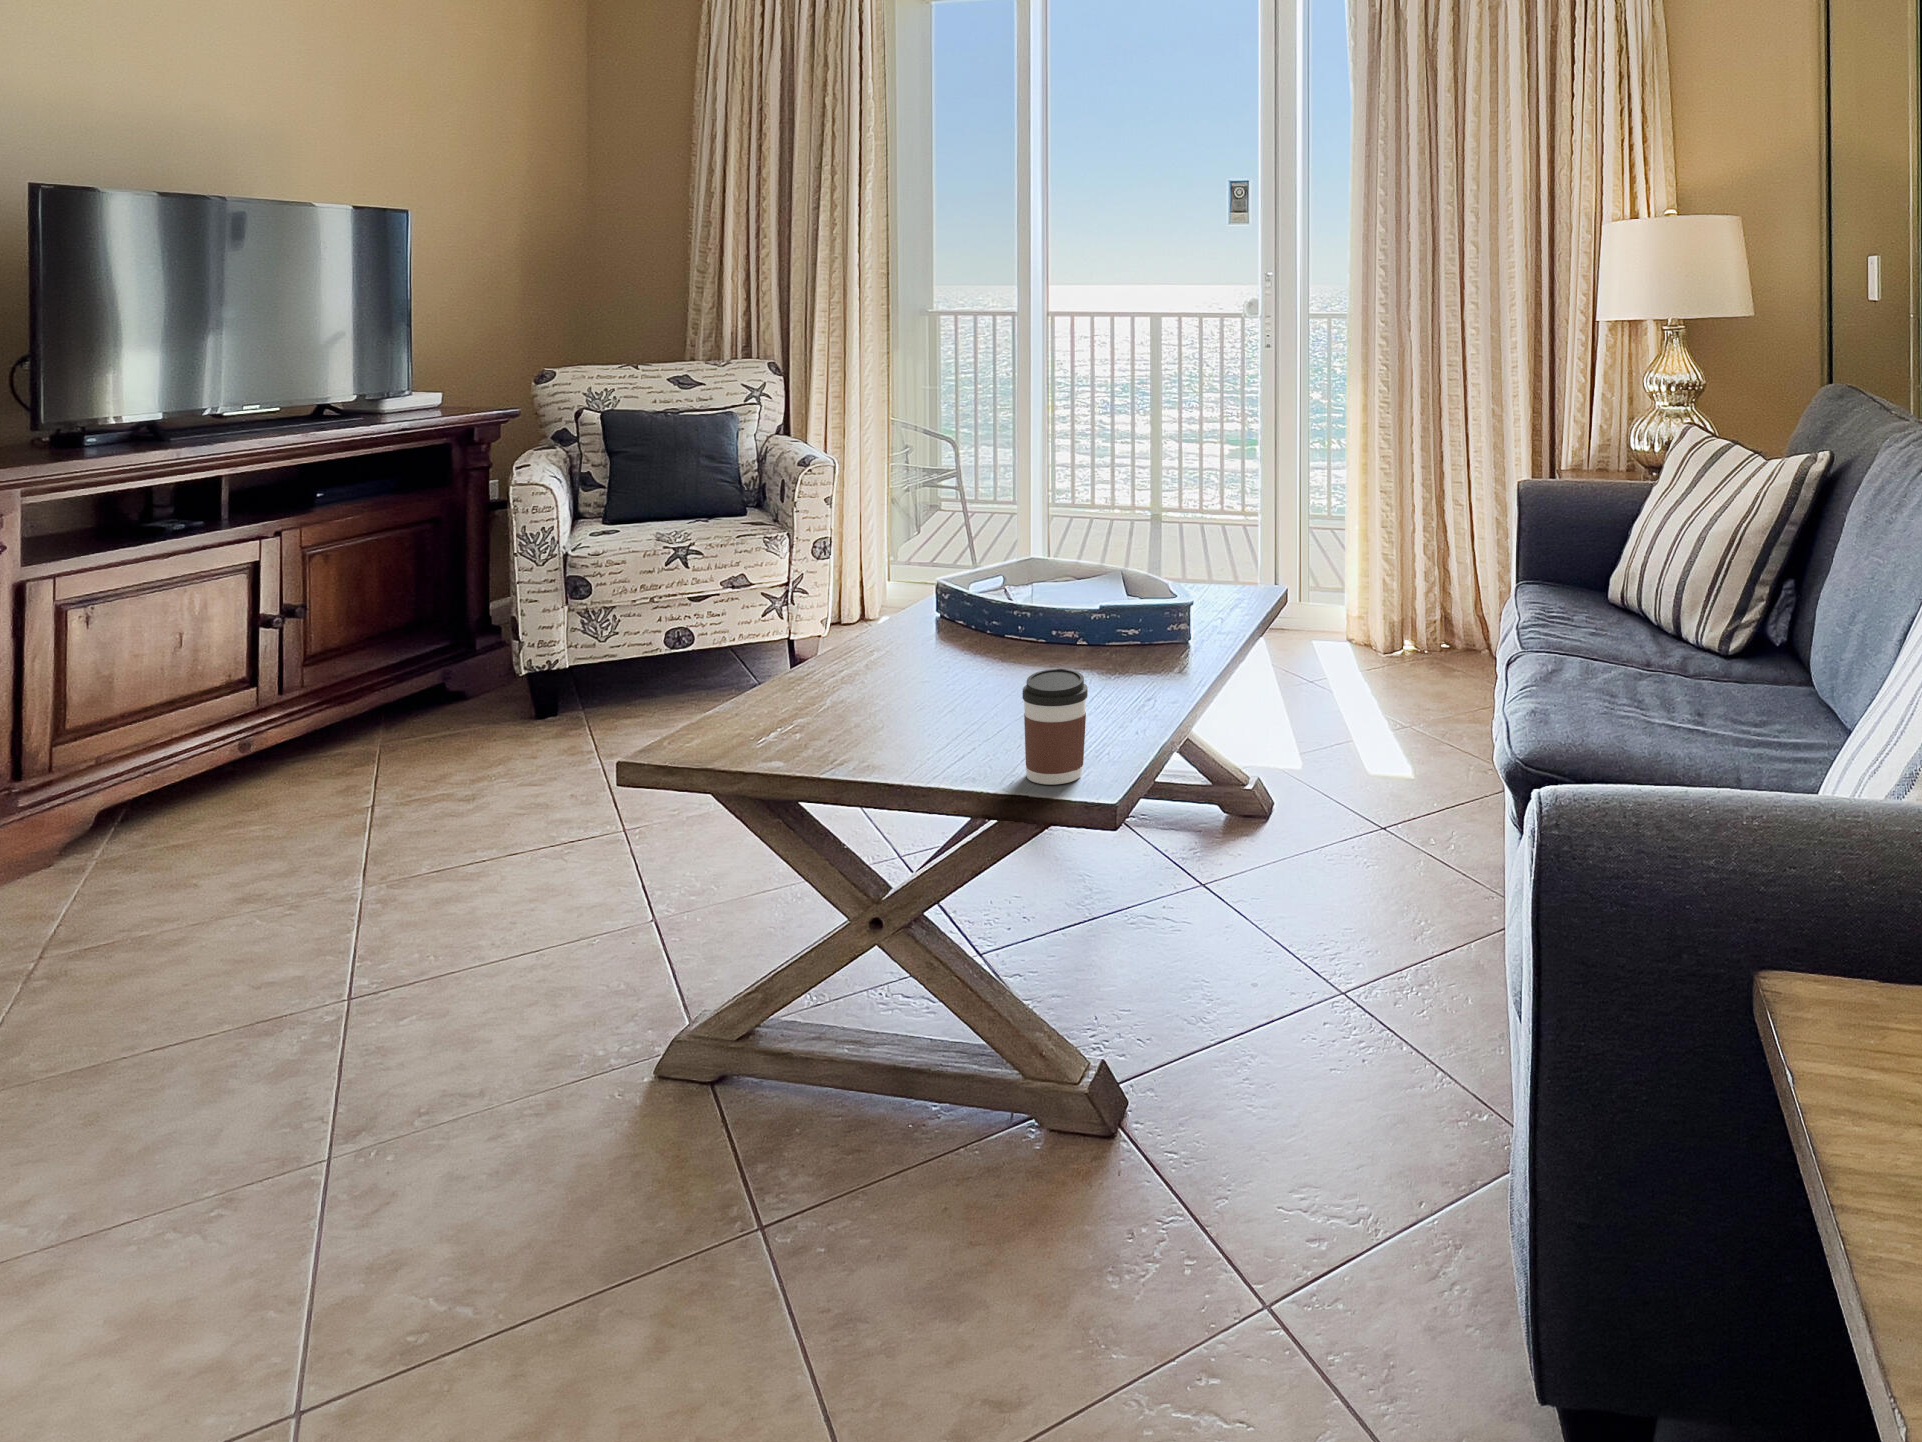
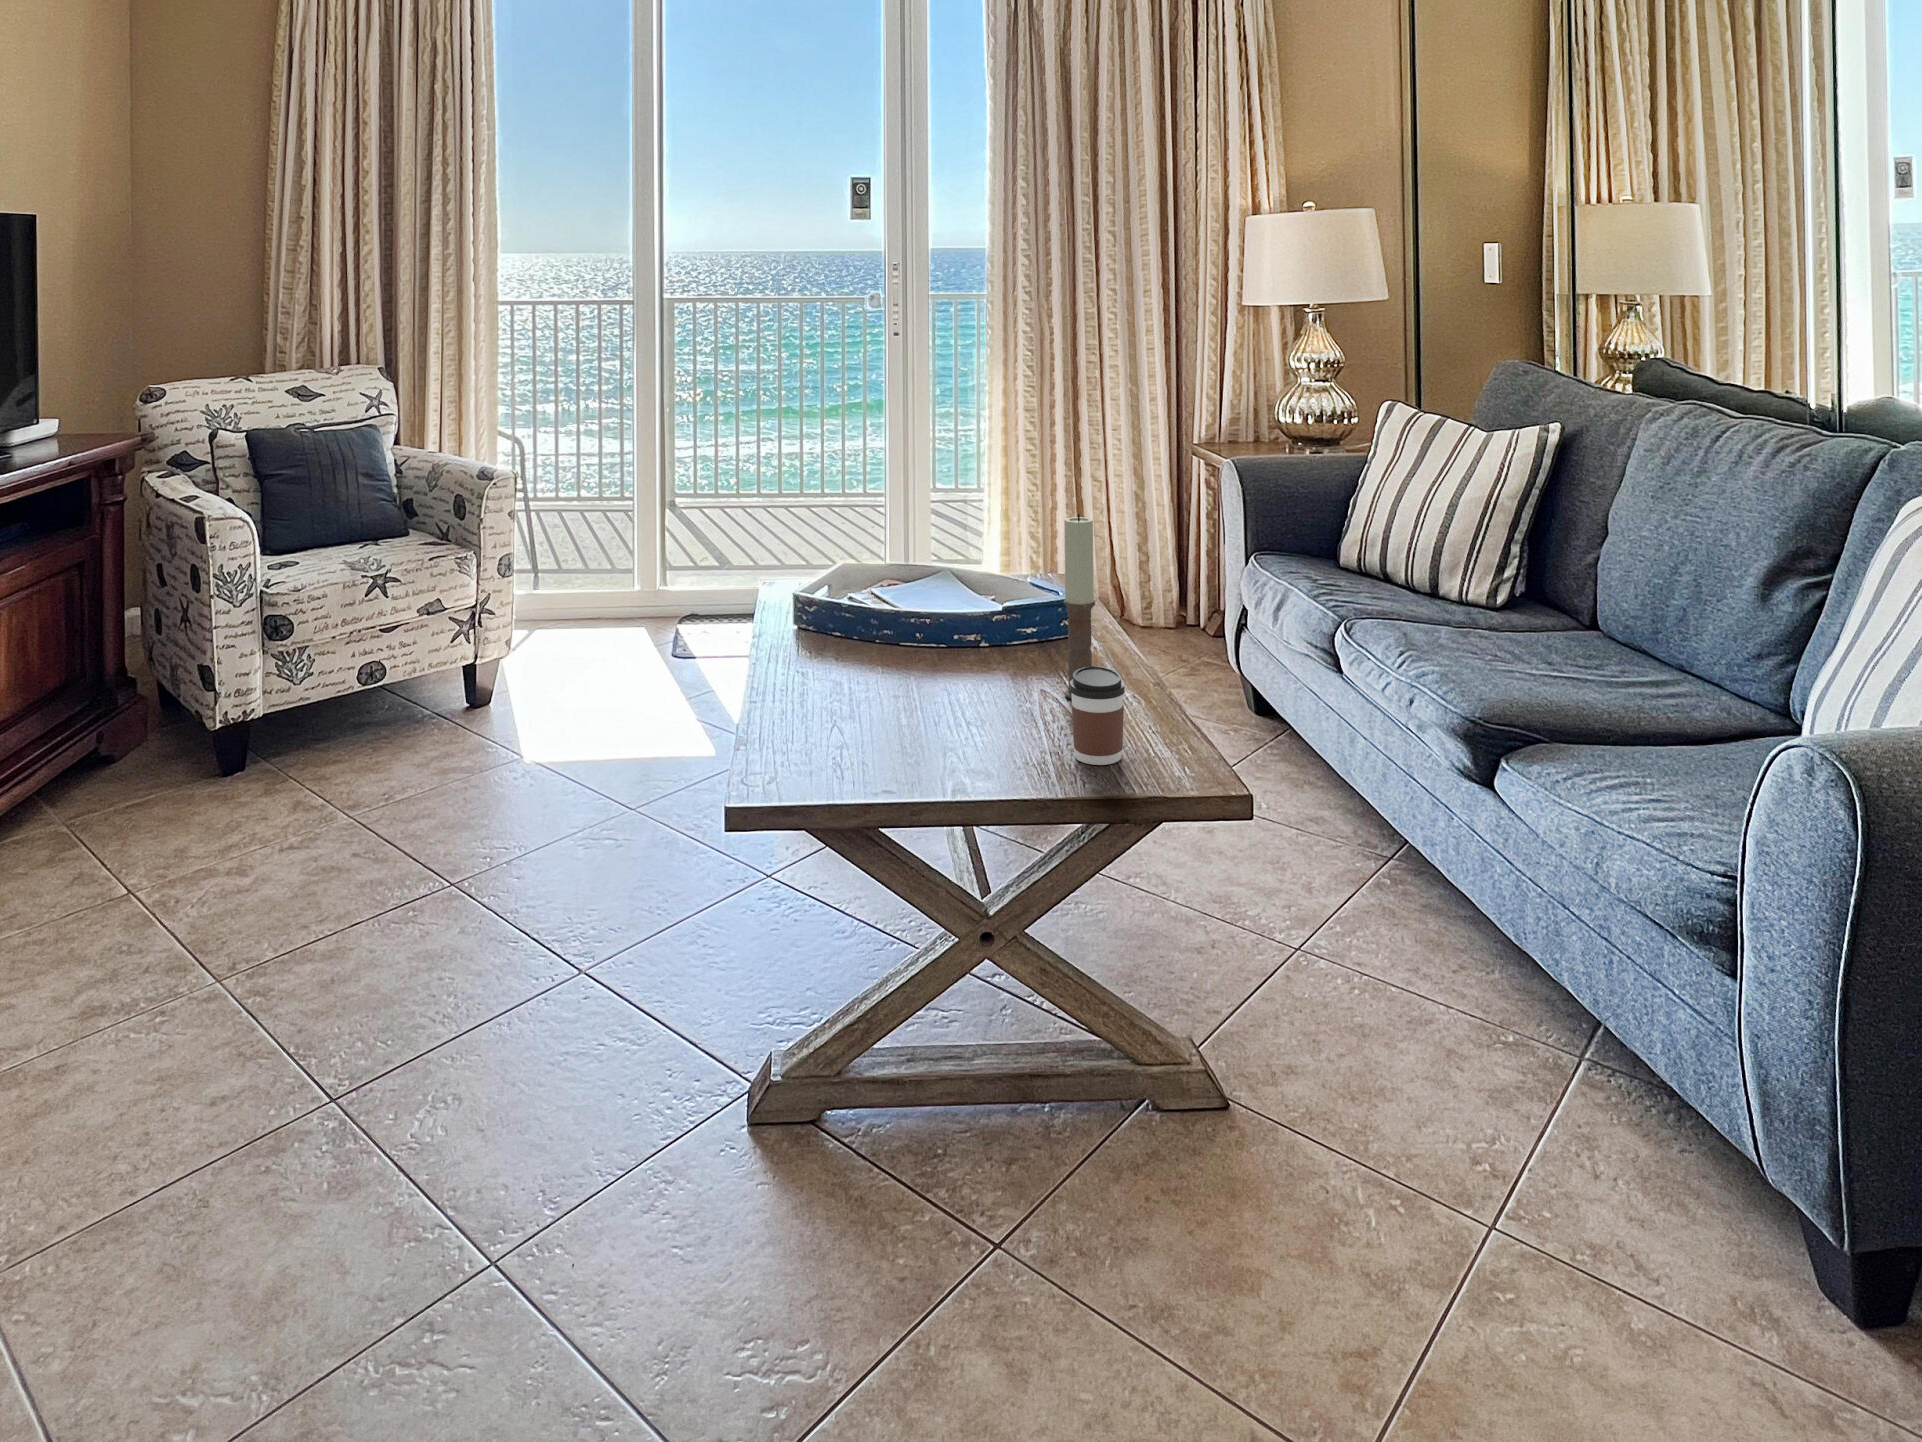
candle: none [1112,501,1149,715] -> present [1064,514,1095,699]

